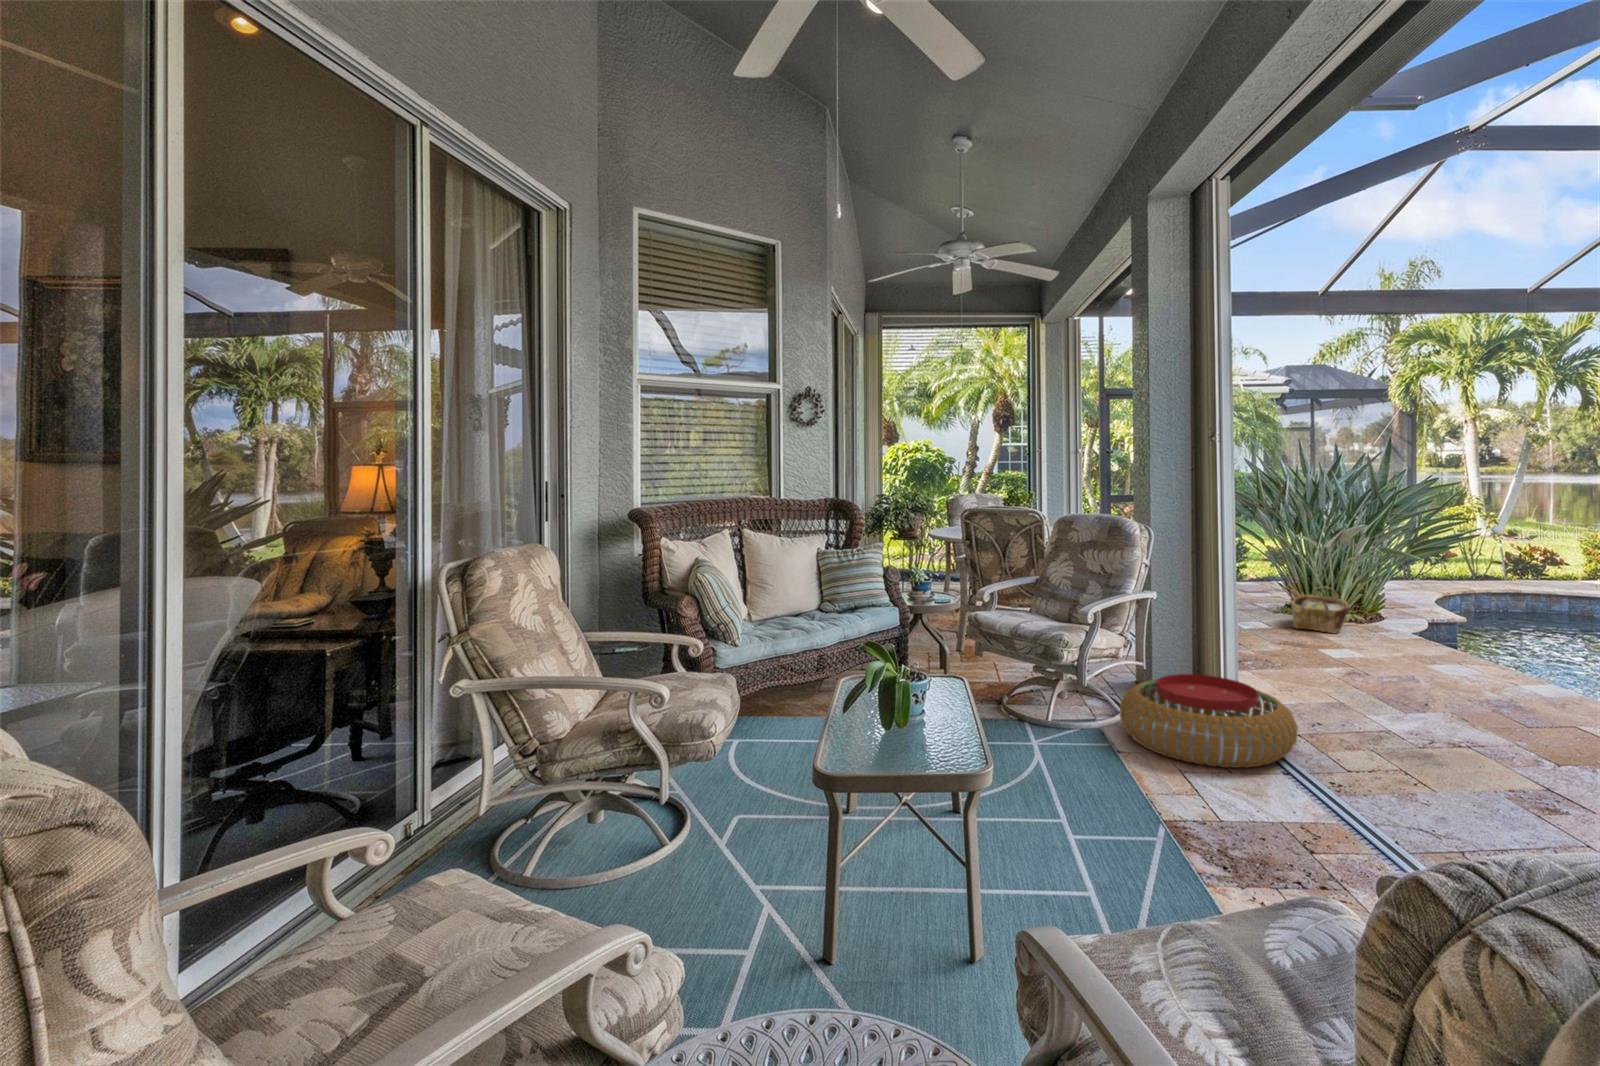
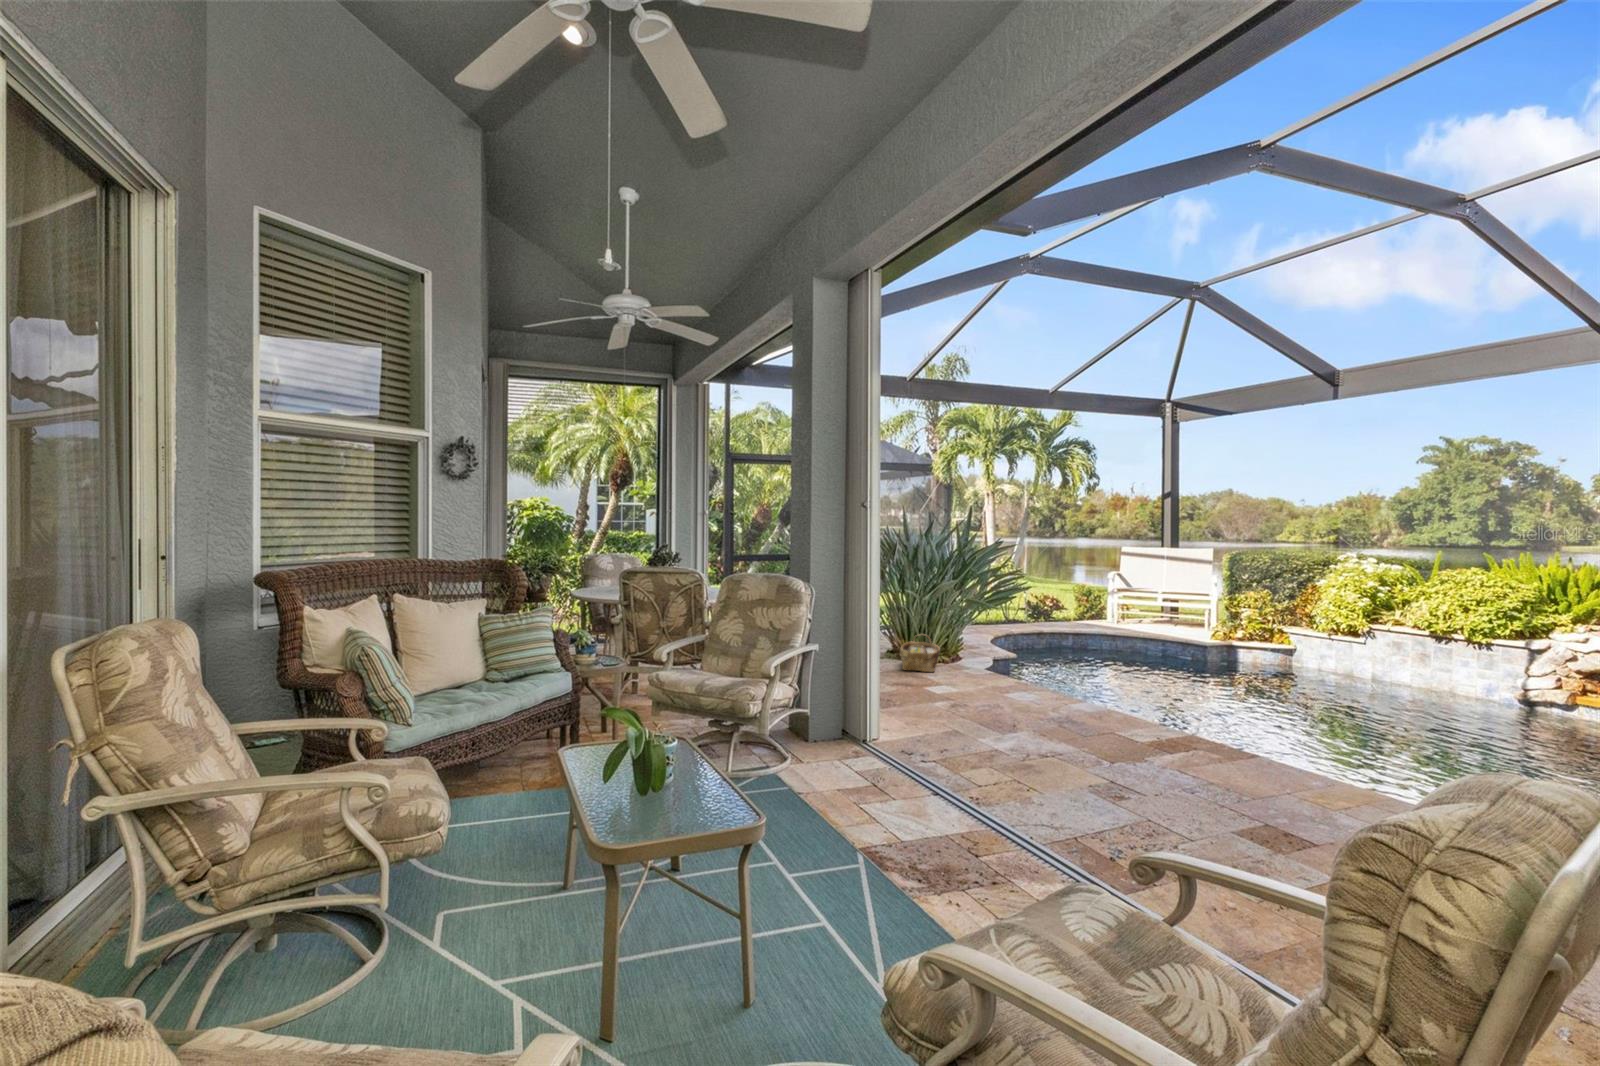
pouf: present [1120,674,1298,768] -> none [798,713,940,794]

